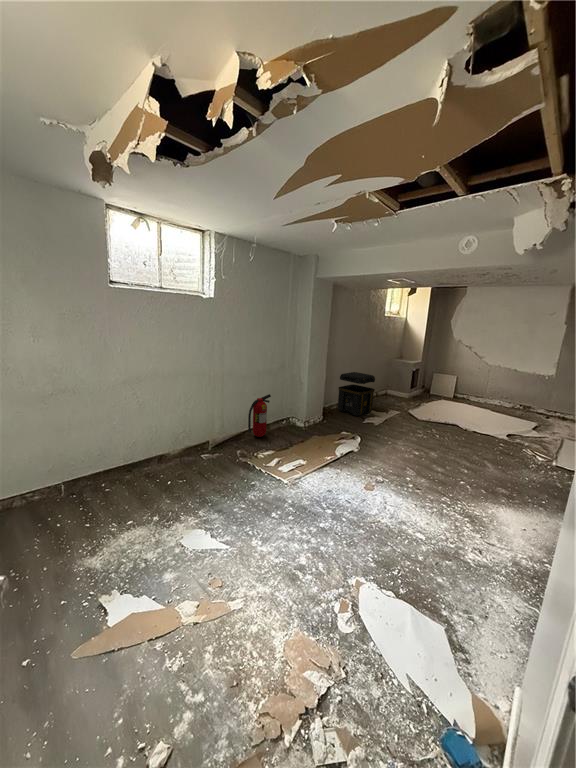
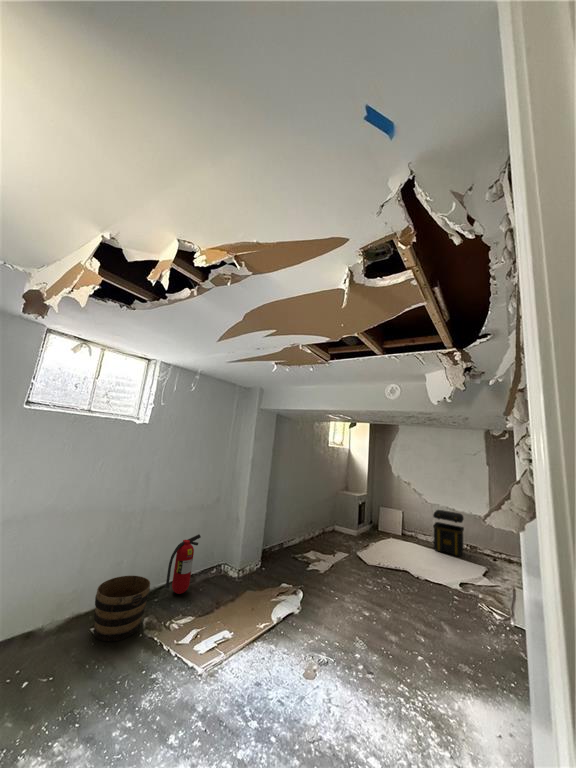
toolbox: present [338,372,375,416] -> present [433,510,464,556]
bucket: none [200,423,238,463] -> present [94,576,150,641]

